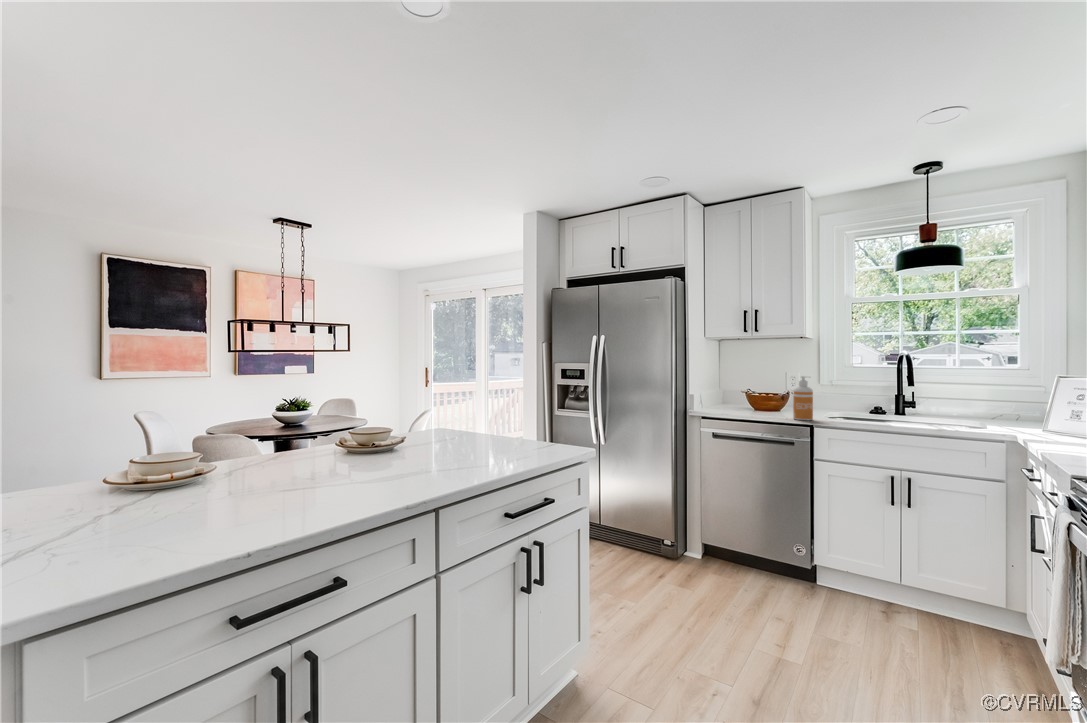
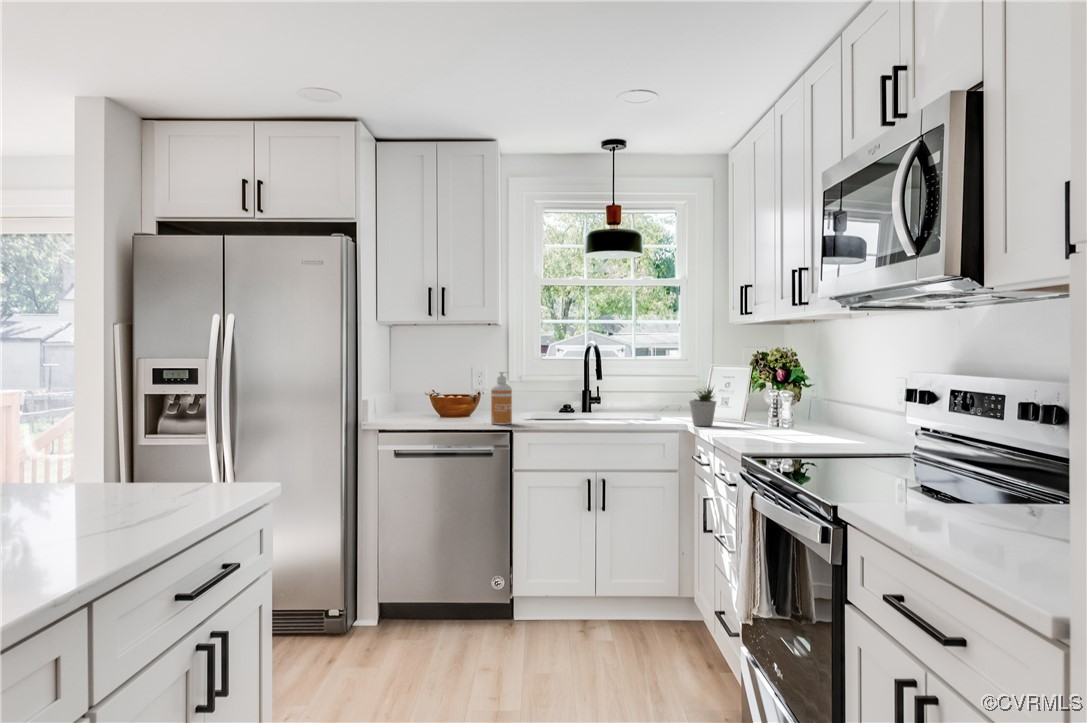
potted plant: none [1016,393,1056,438] -> present [689,388,716,426]

